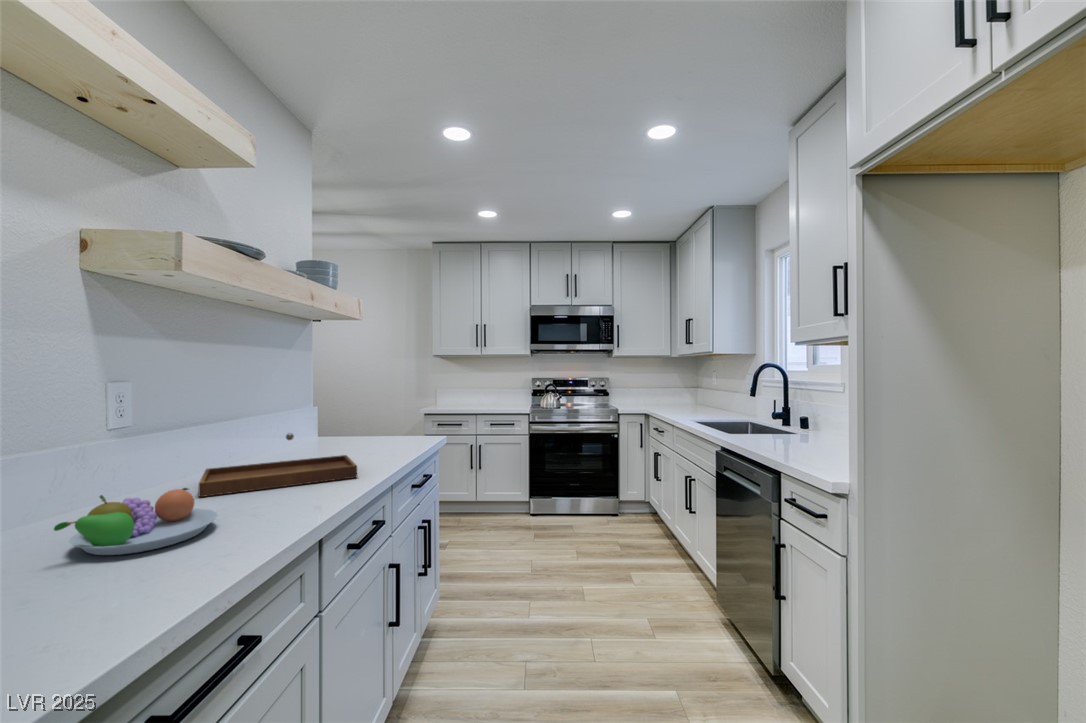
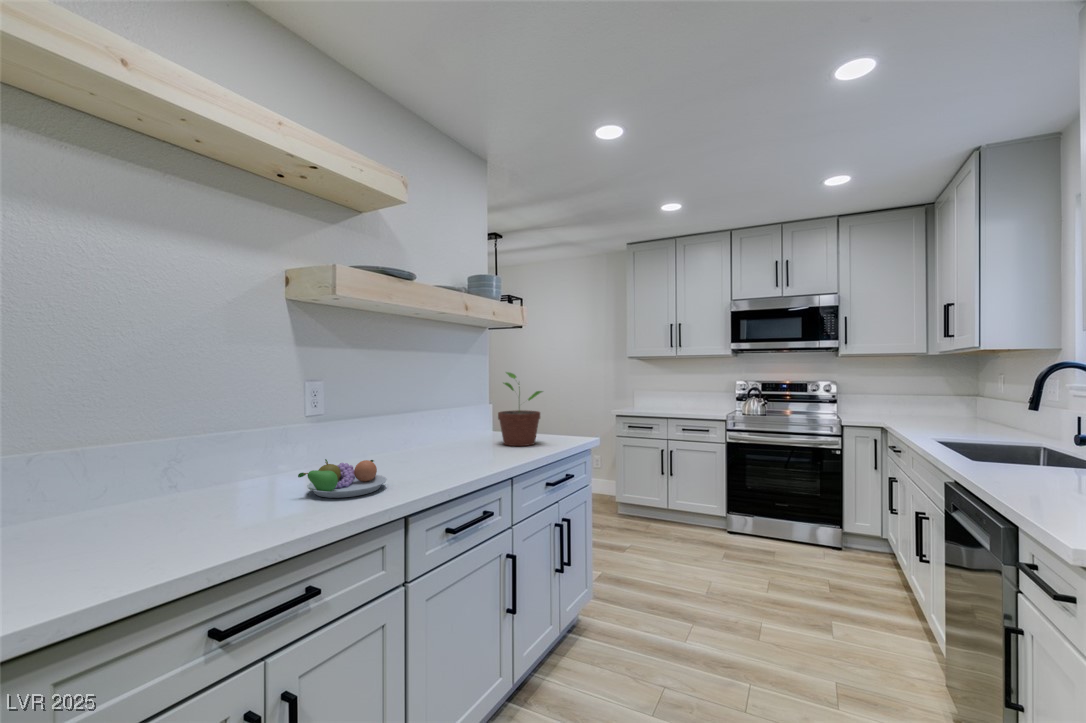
potted plant: none [329,367,388,453] -> present [498,372,543,446]
tray: present [198,433,357,497] -> none [391,426,500,468]

